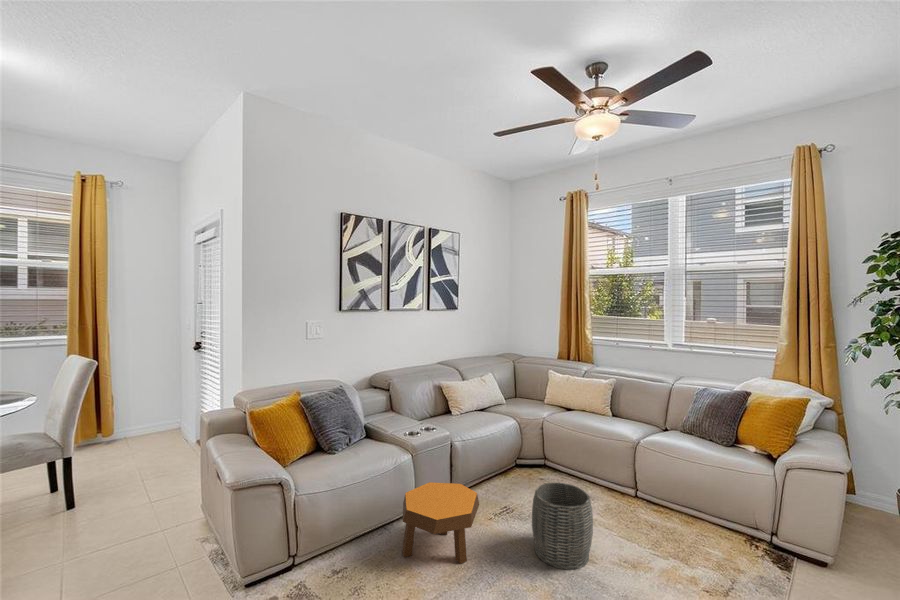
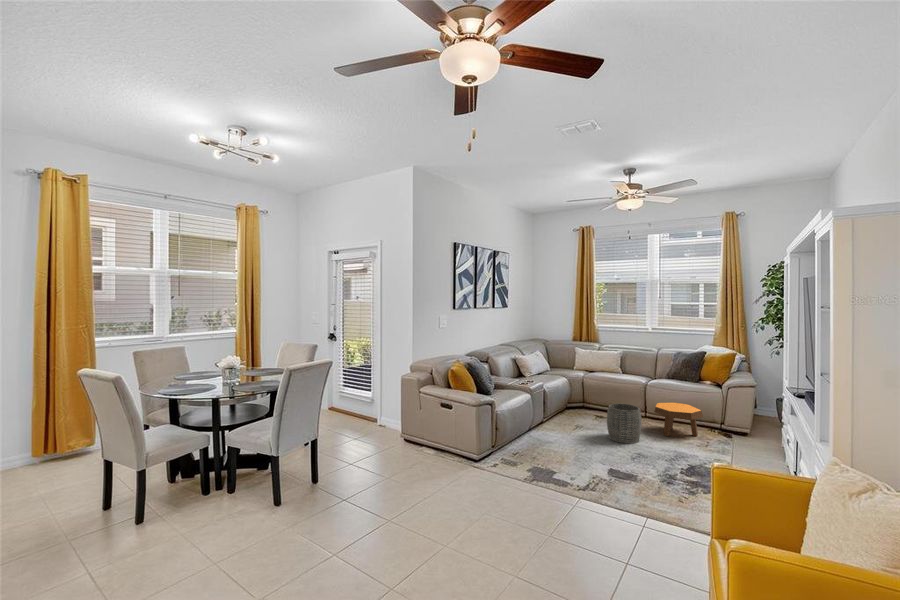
footstool: present [402,482,479,564] -> present [654,403,703,436]

